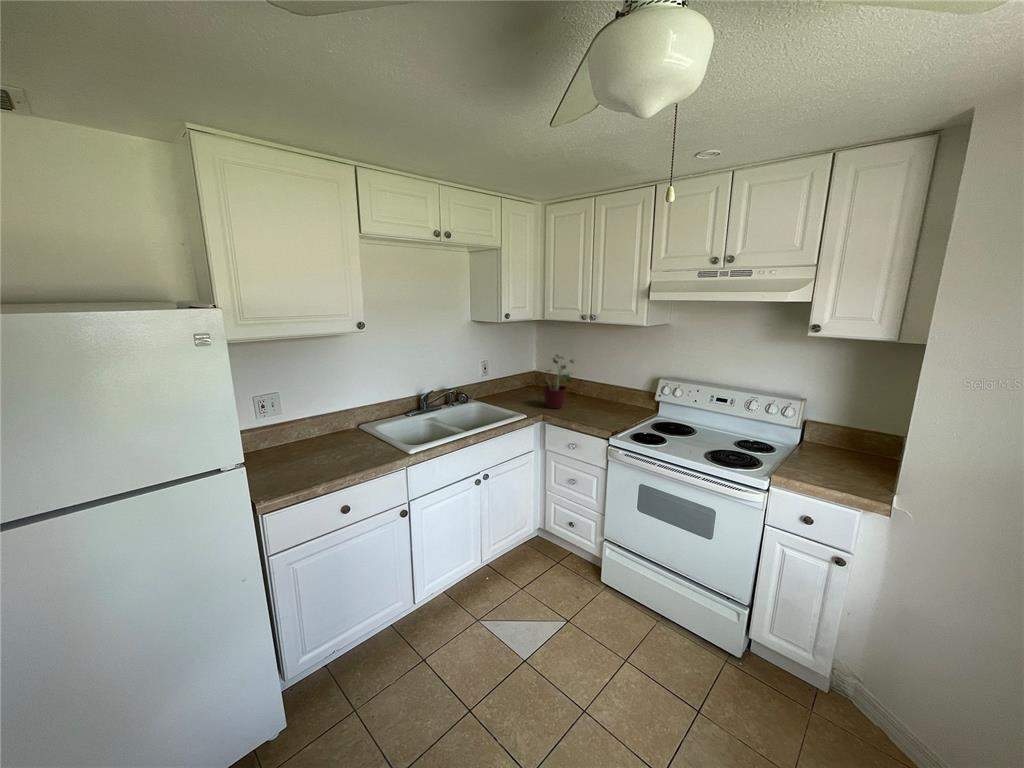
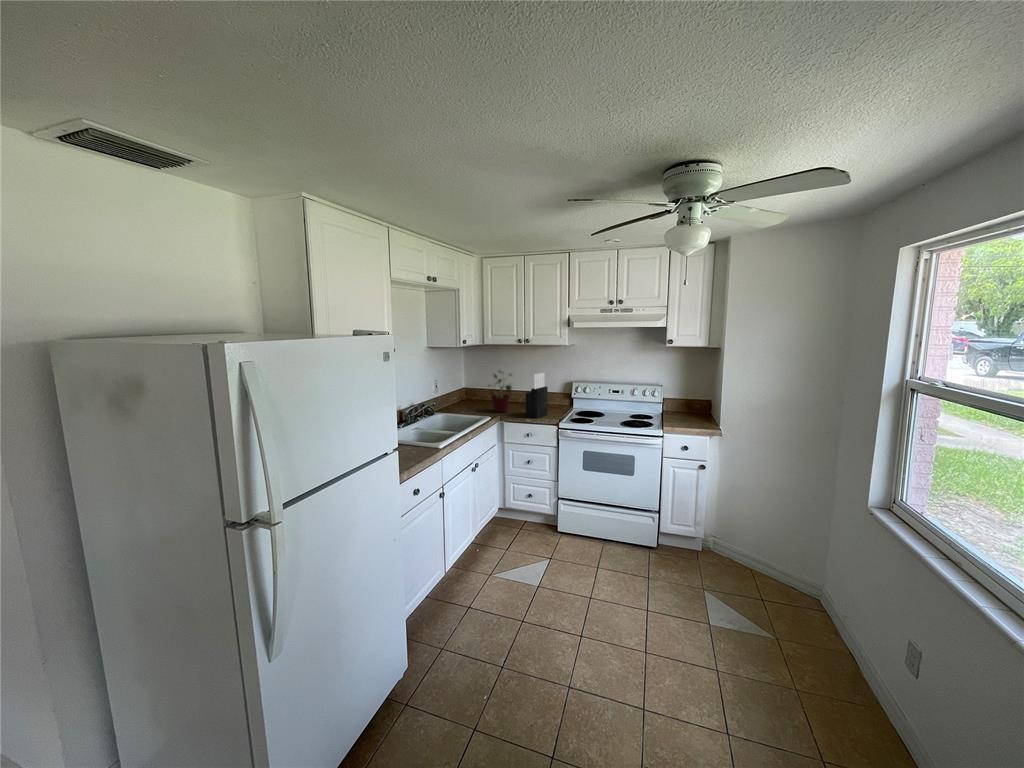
knife block: none [577,363,613,424] -> present [526,373,548,418]

